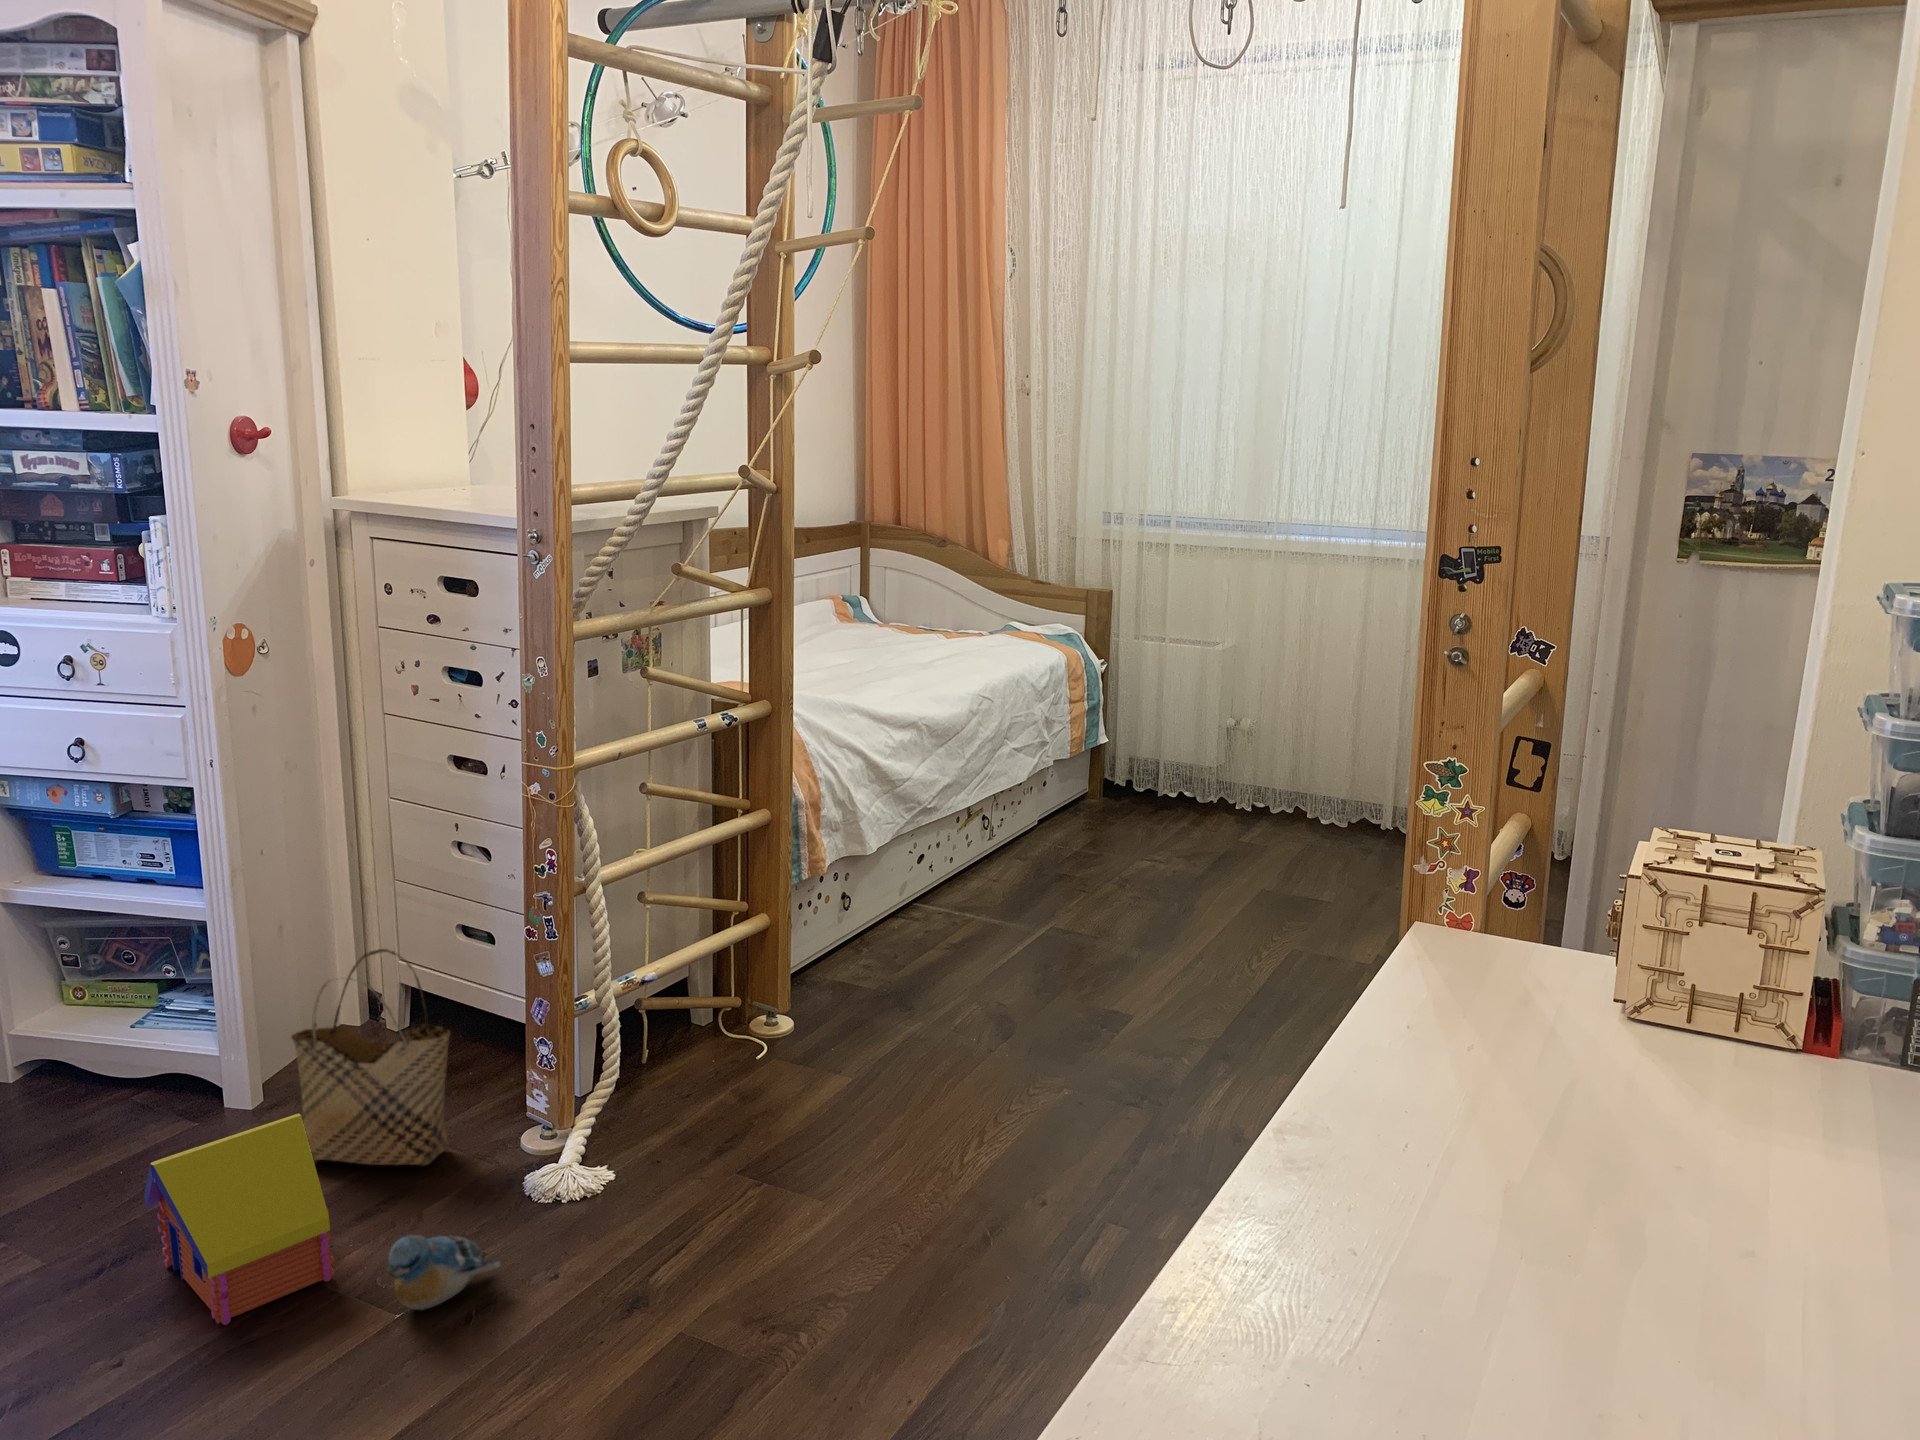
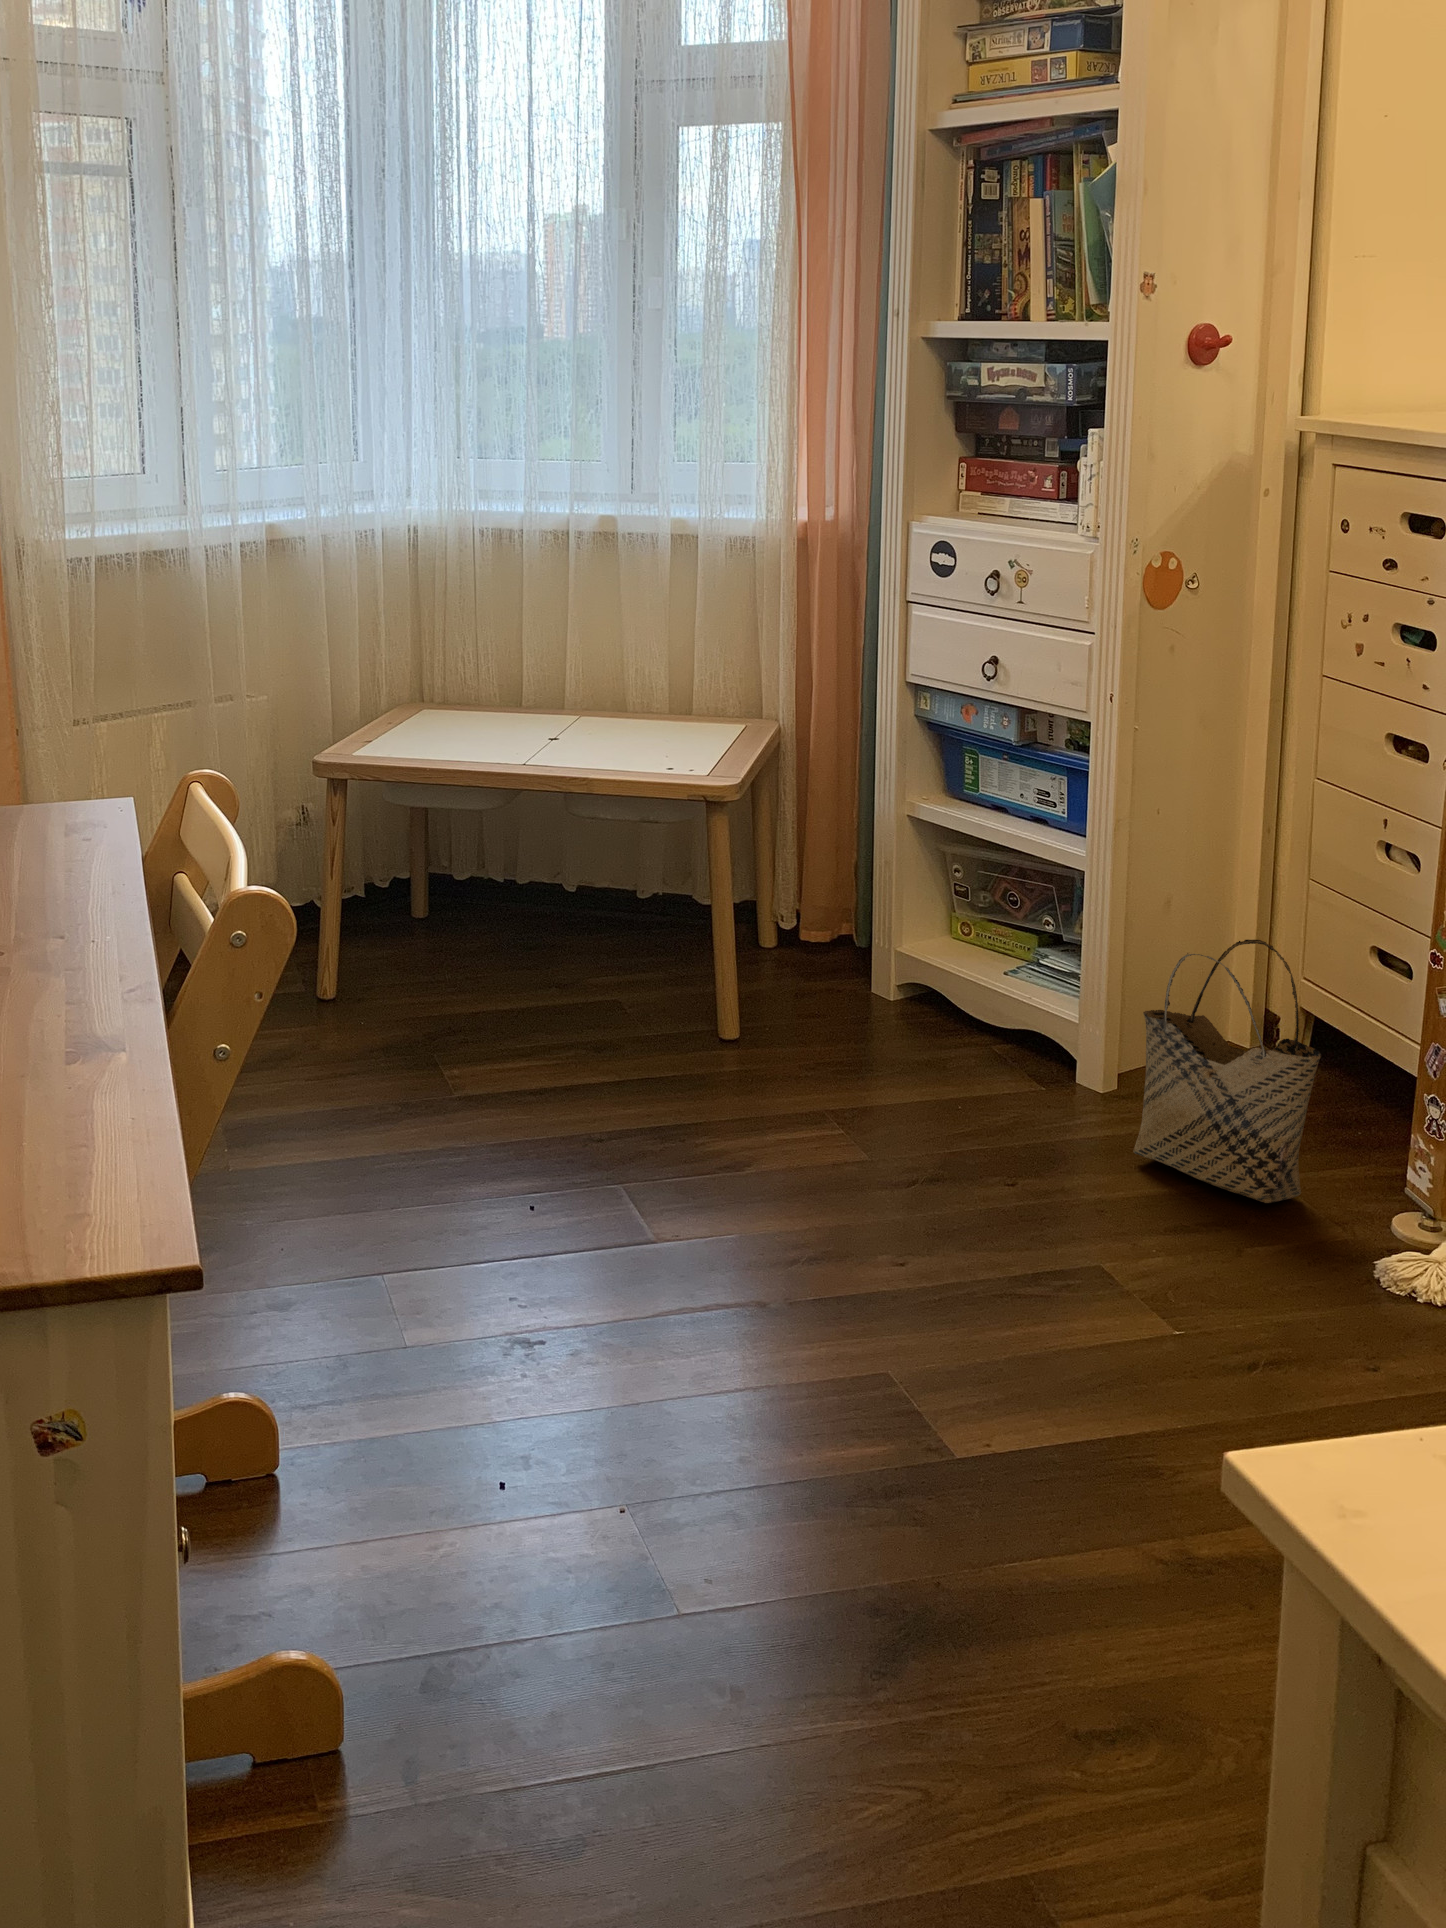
toy house: present [144,1113,335,1325] -> none [966,1080,1135,1272]
plush toy: present [387,1235,501,1310] -> none [1176,1243,1313,1338]

